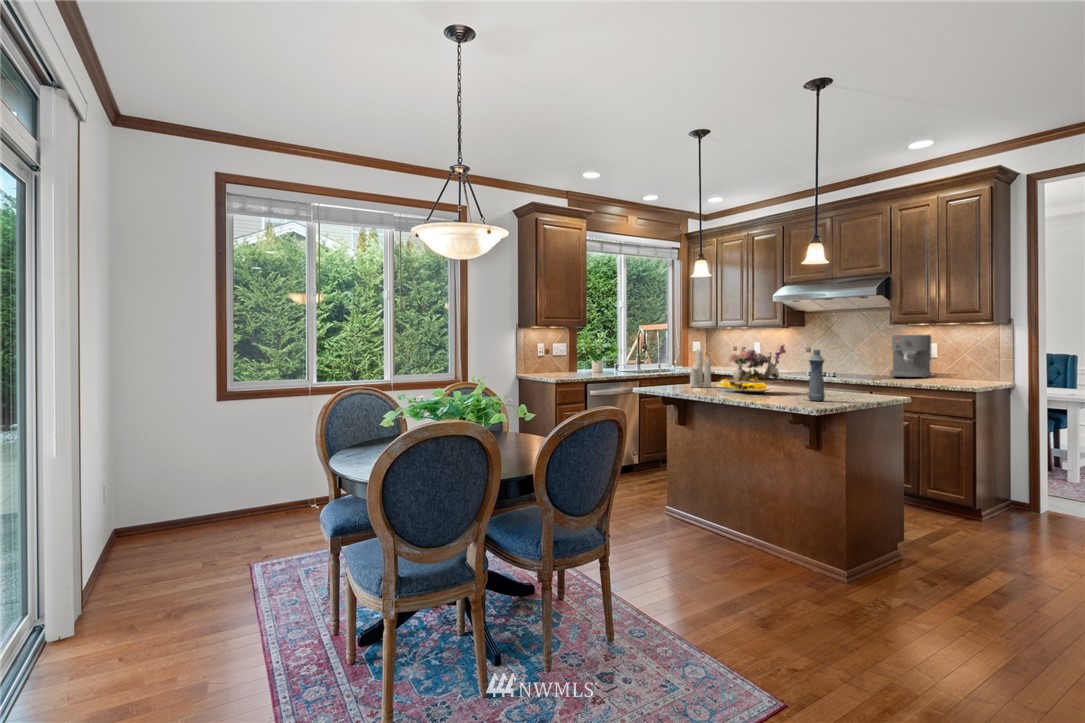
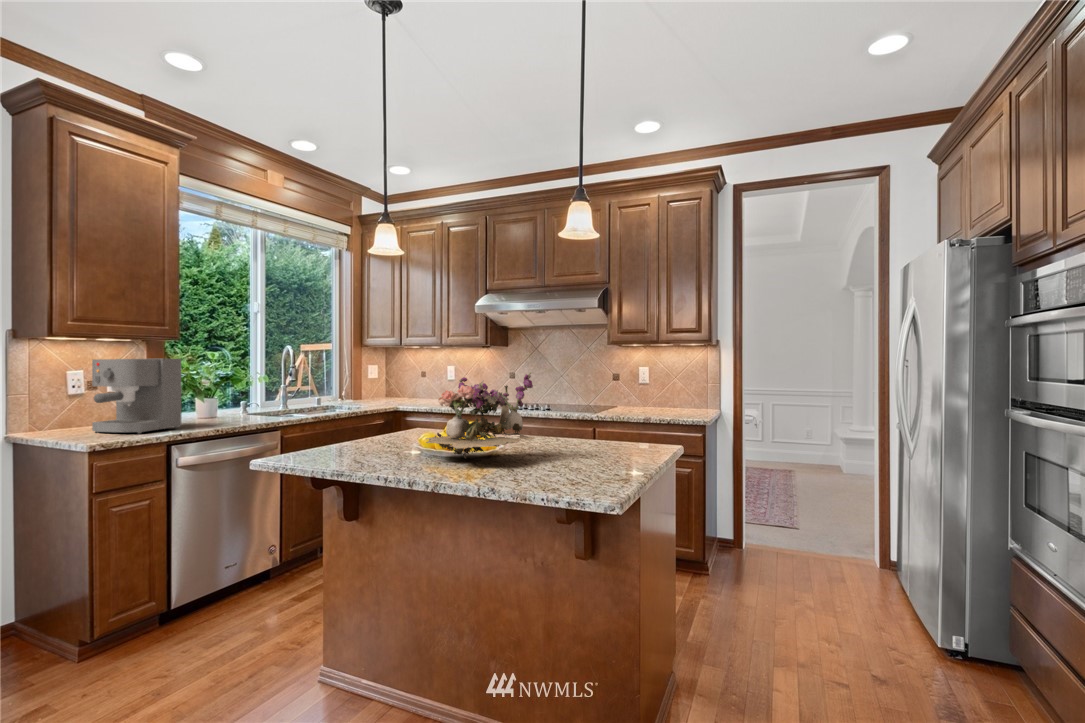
coffee maker: present [890,335,931,378] -> present [92,359,181,434]
candle: present [690,349,711,387] -> none [364,367,404,451]
bottle: present [808,350,825,401] -> none [591,384,620,481]

